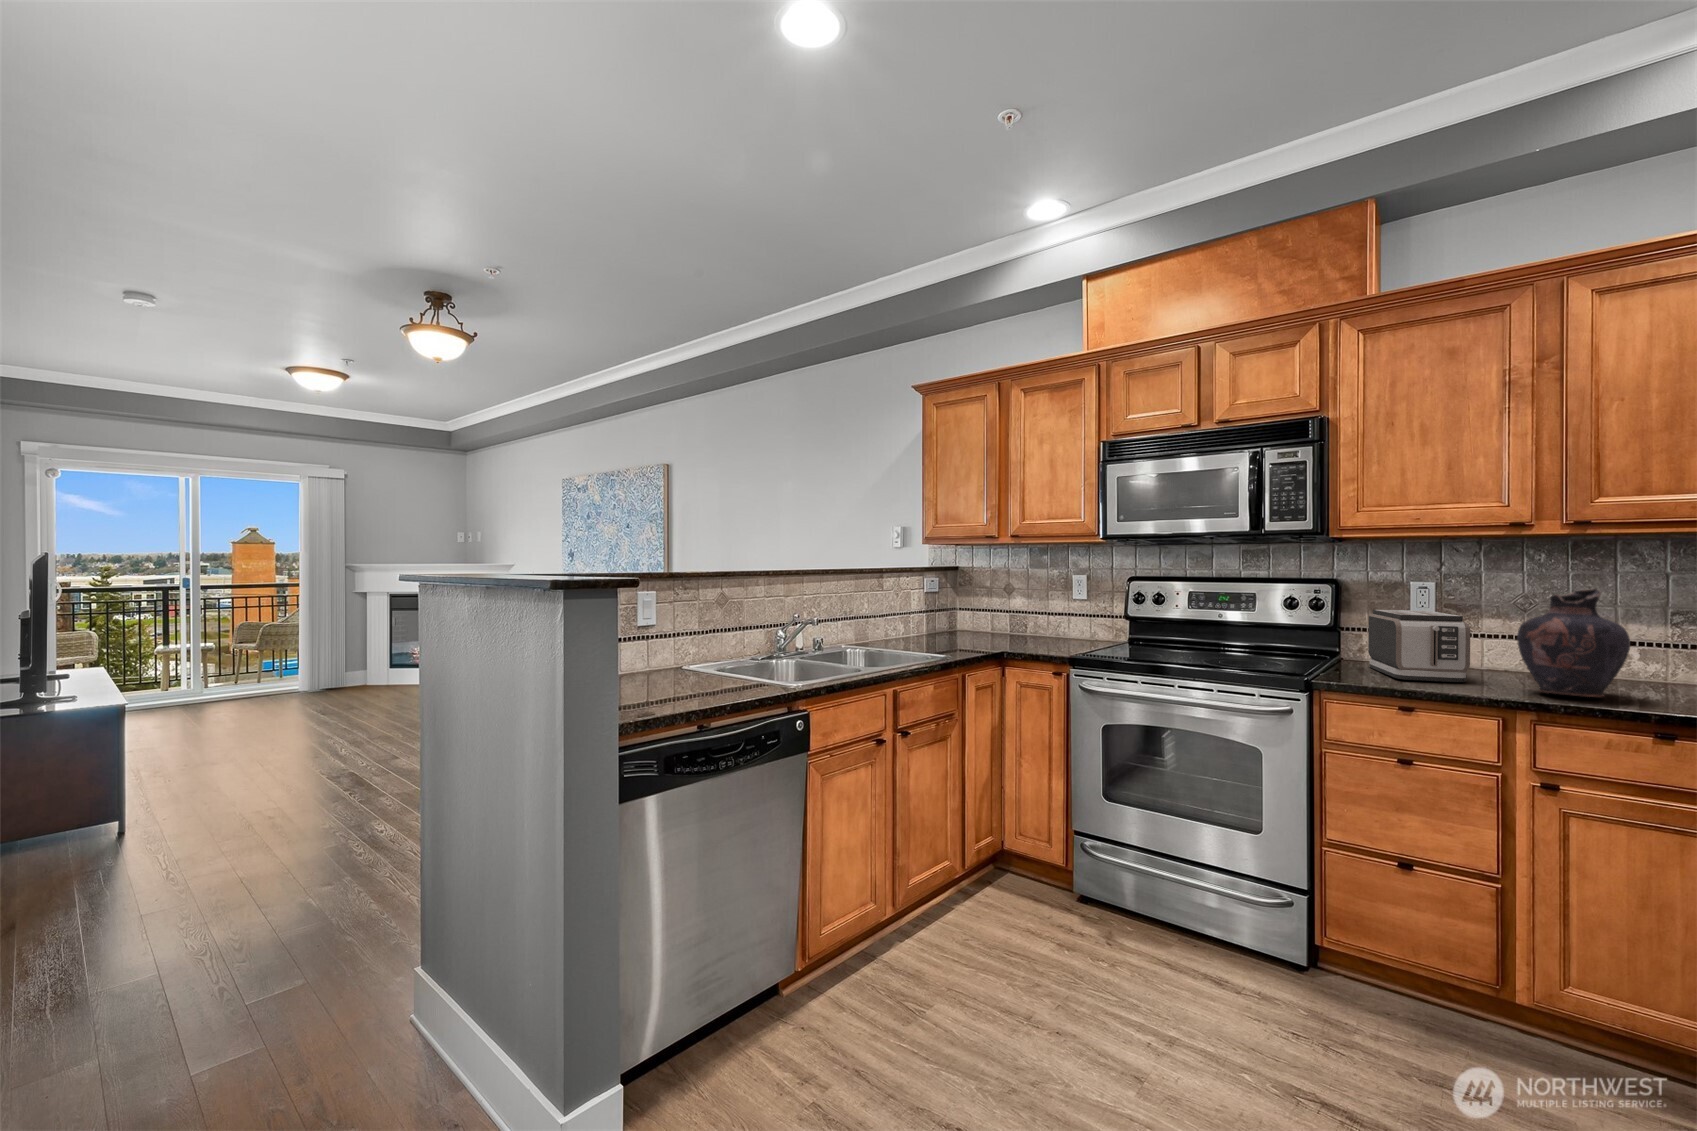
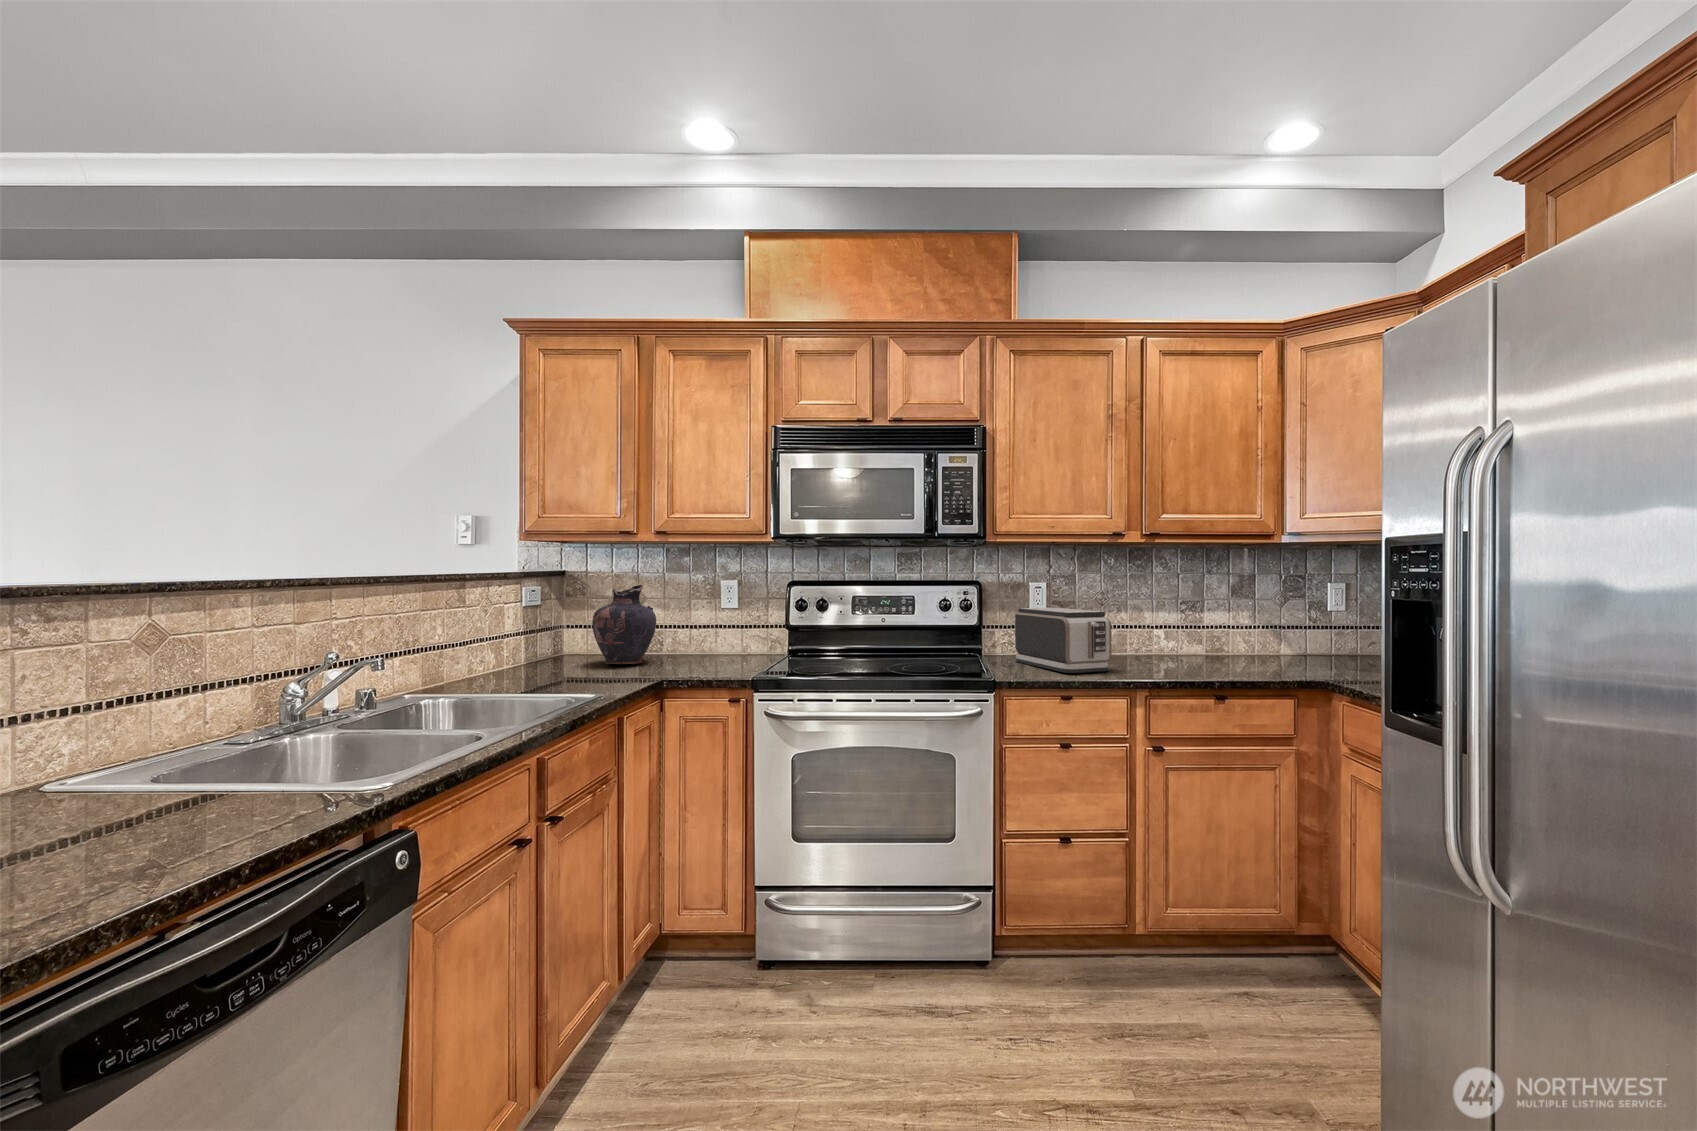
vase: present [1517,589,1630,697] -> present [592,585,656,664]

